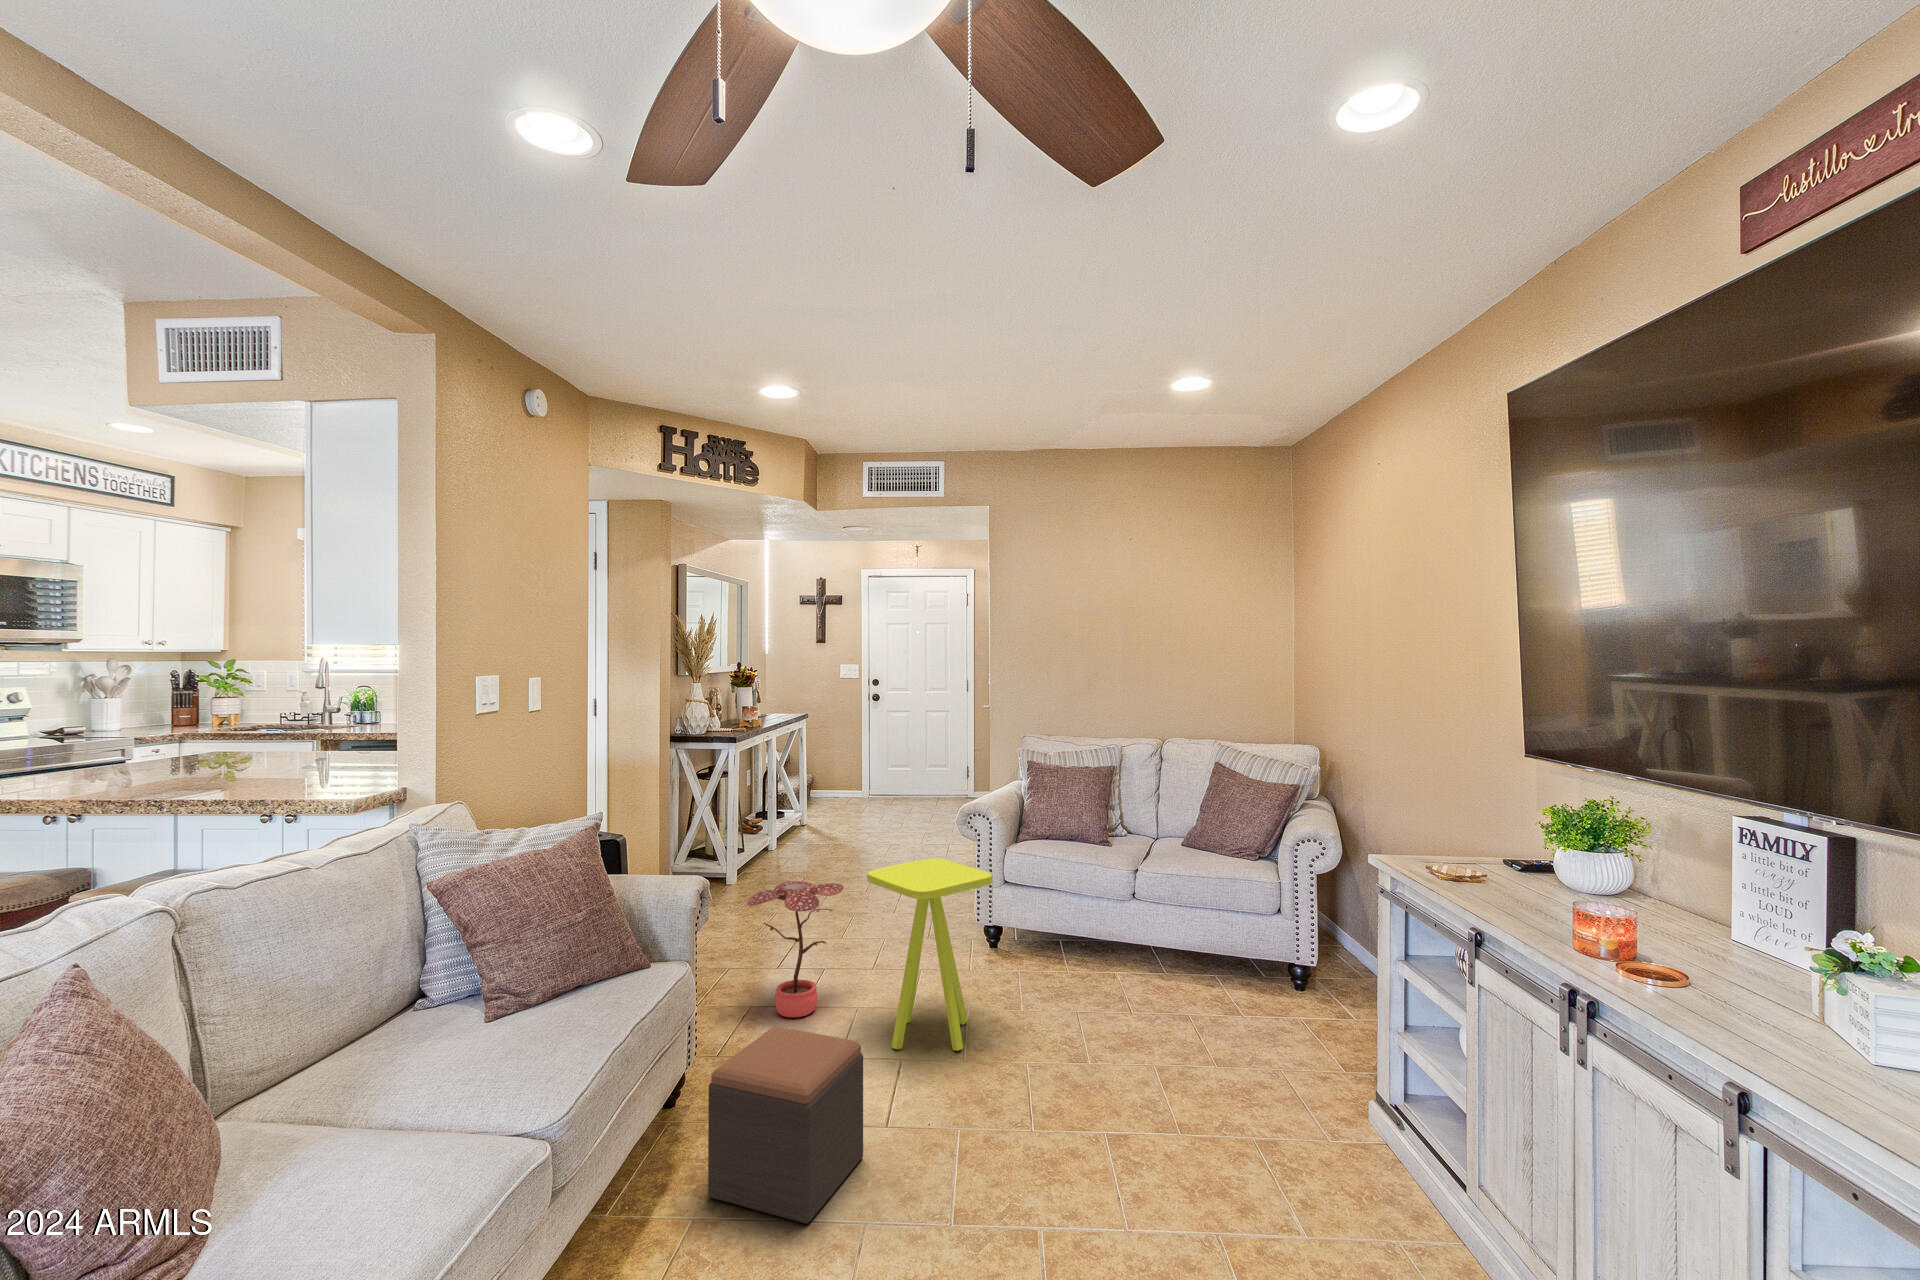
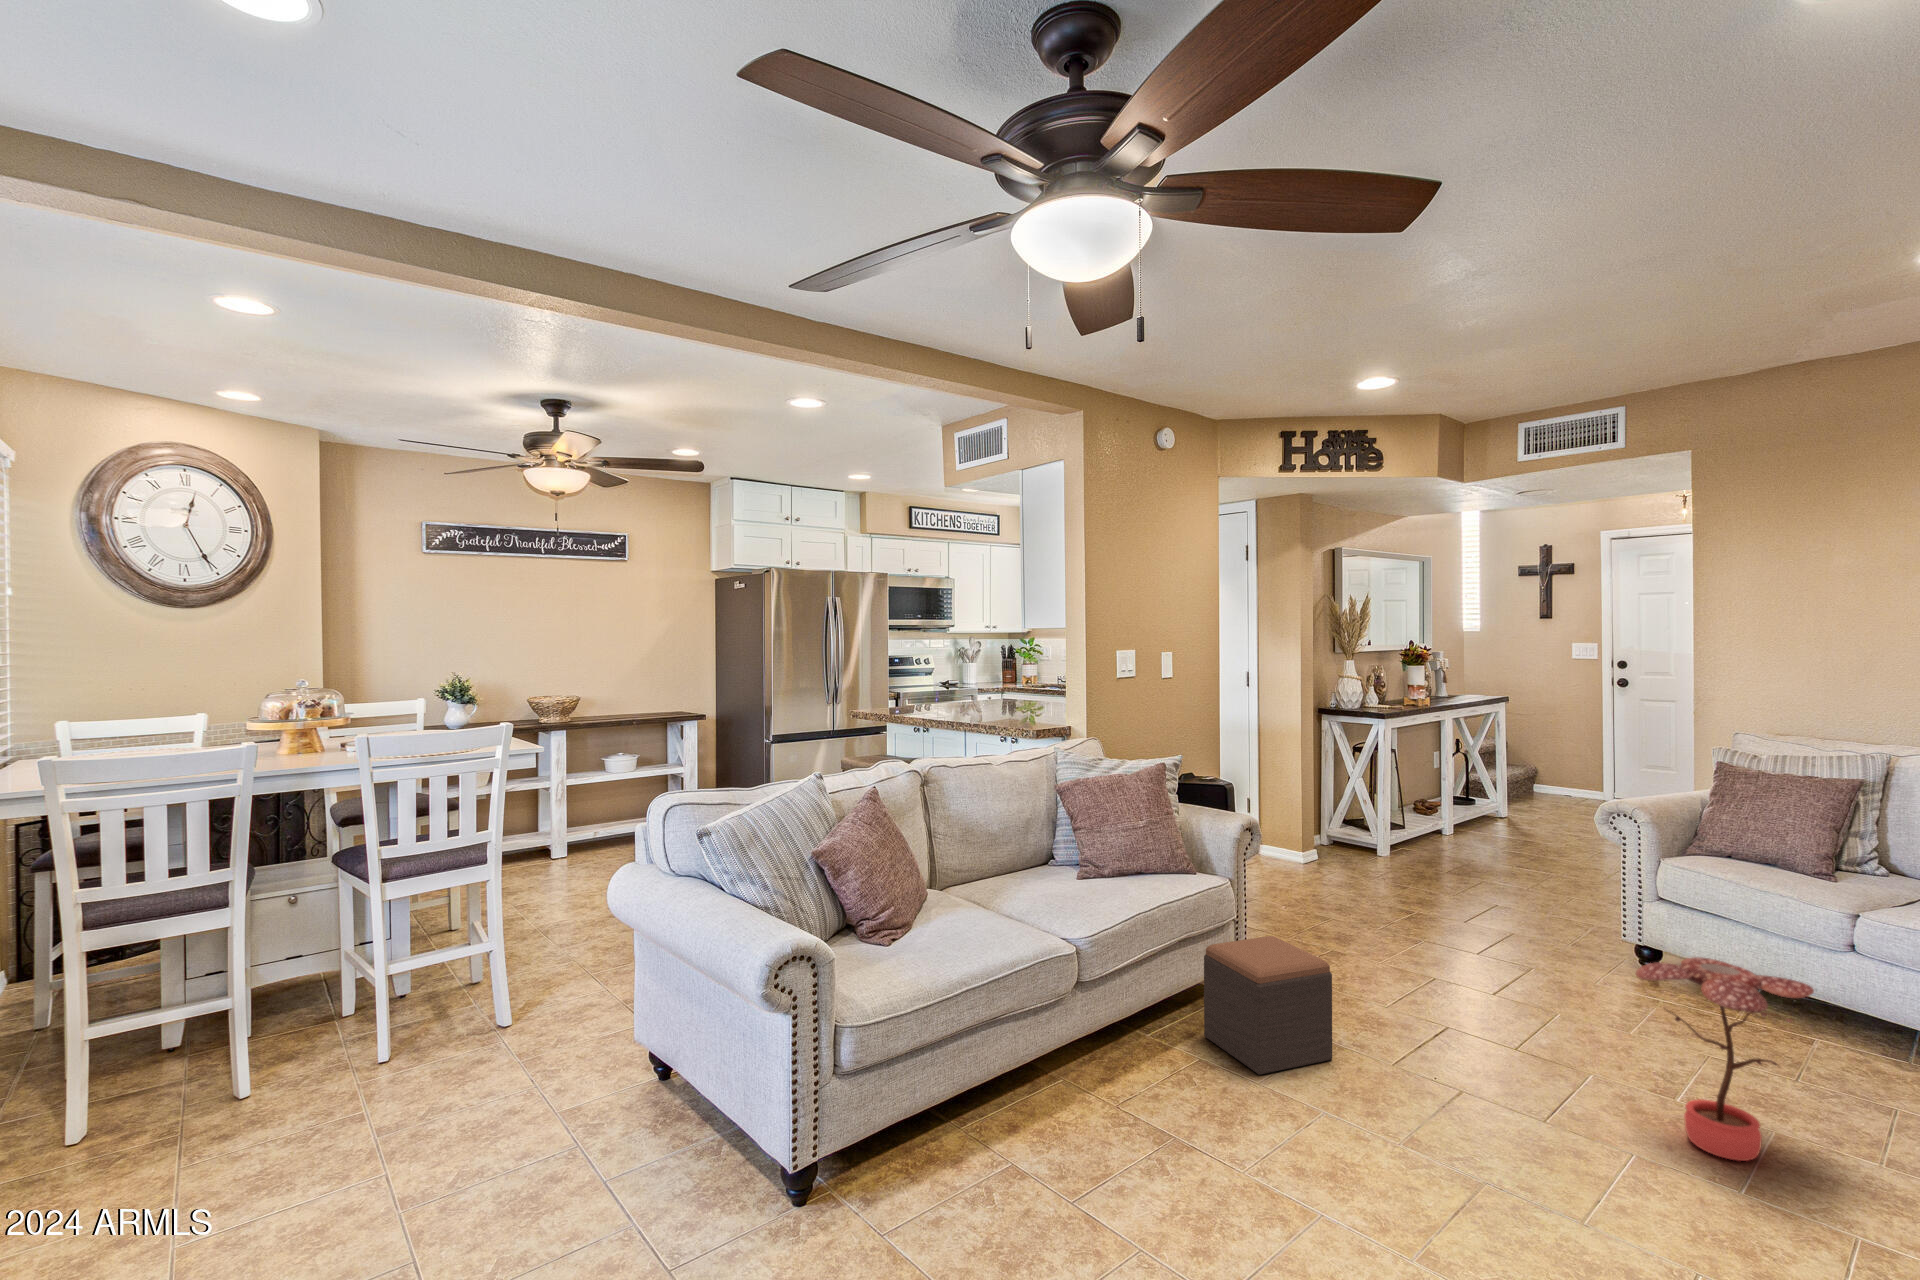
side table: present [867,858,993,1051] -> none [1407,841,1541,1030]
potted plant: present [747,881,844,1017] -> present [1636,957,1814,1161]

